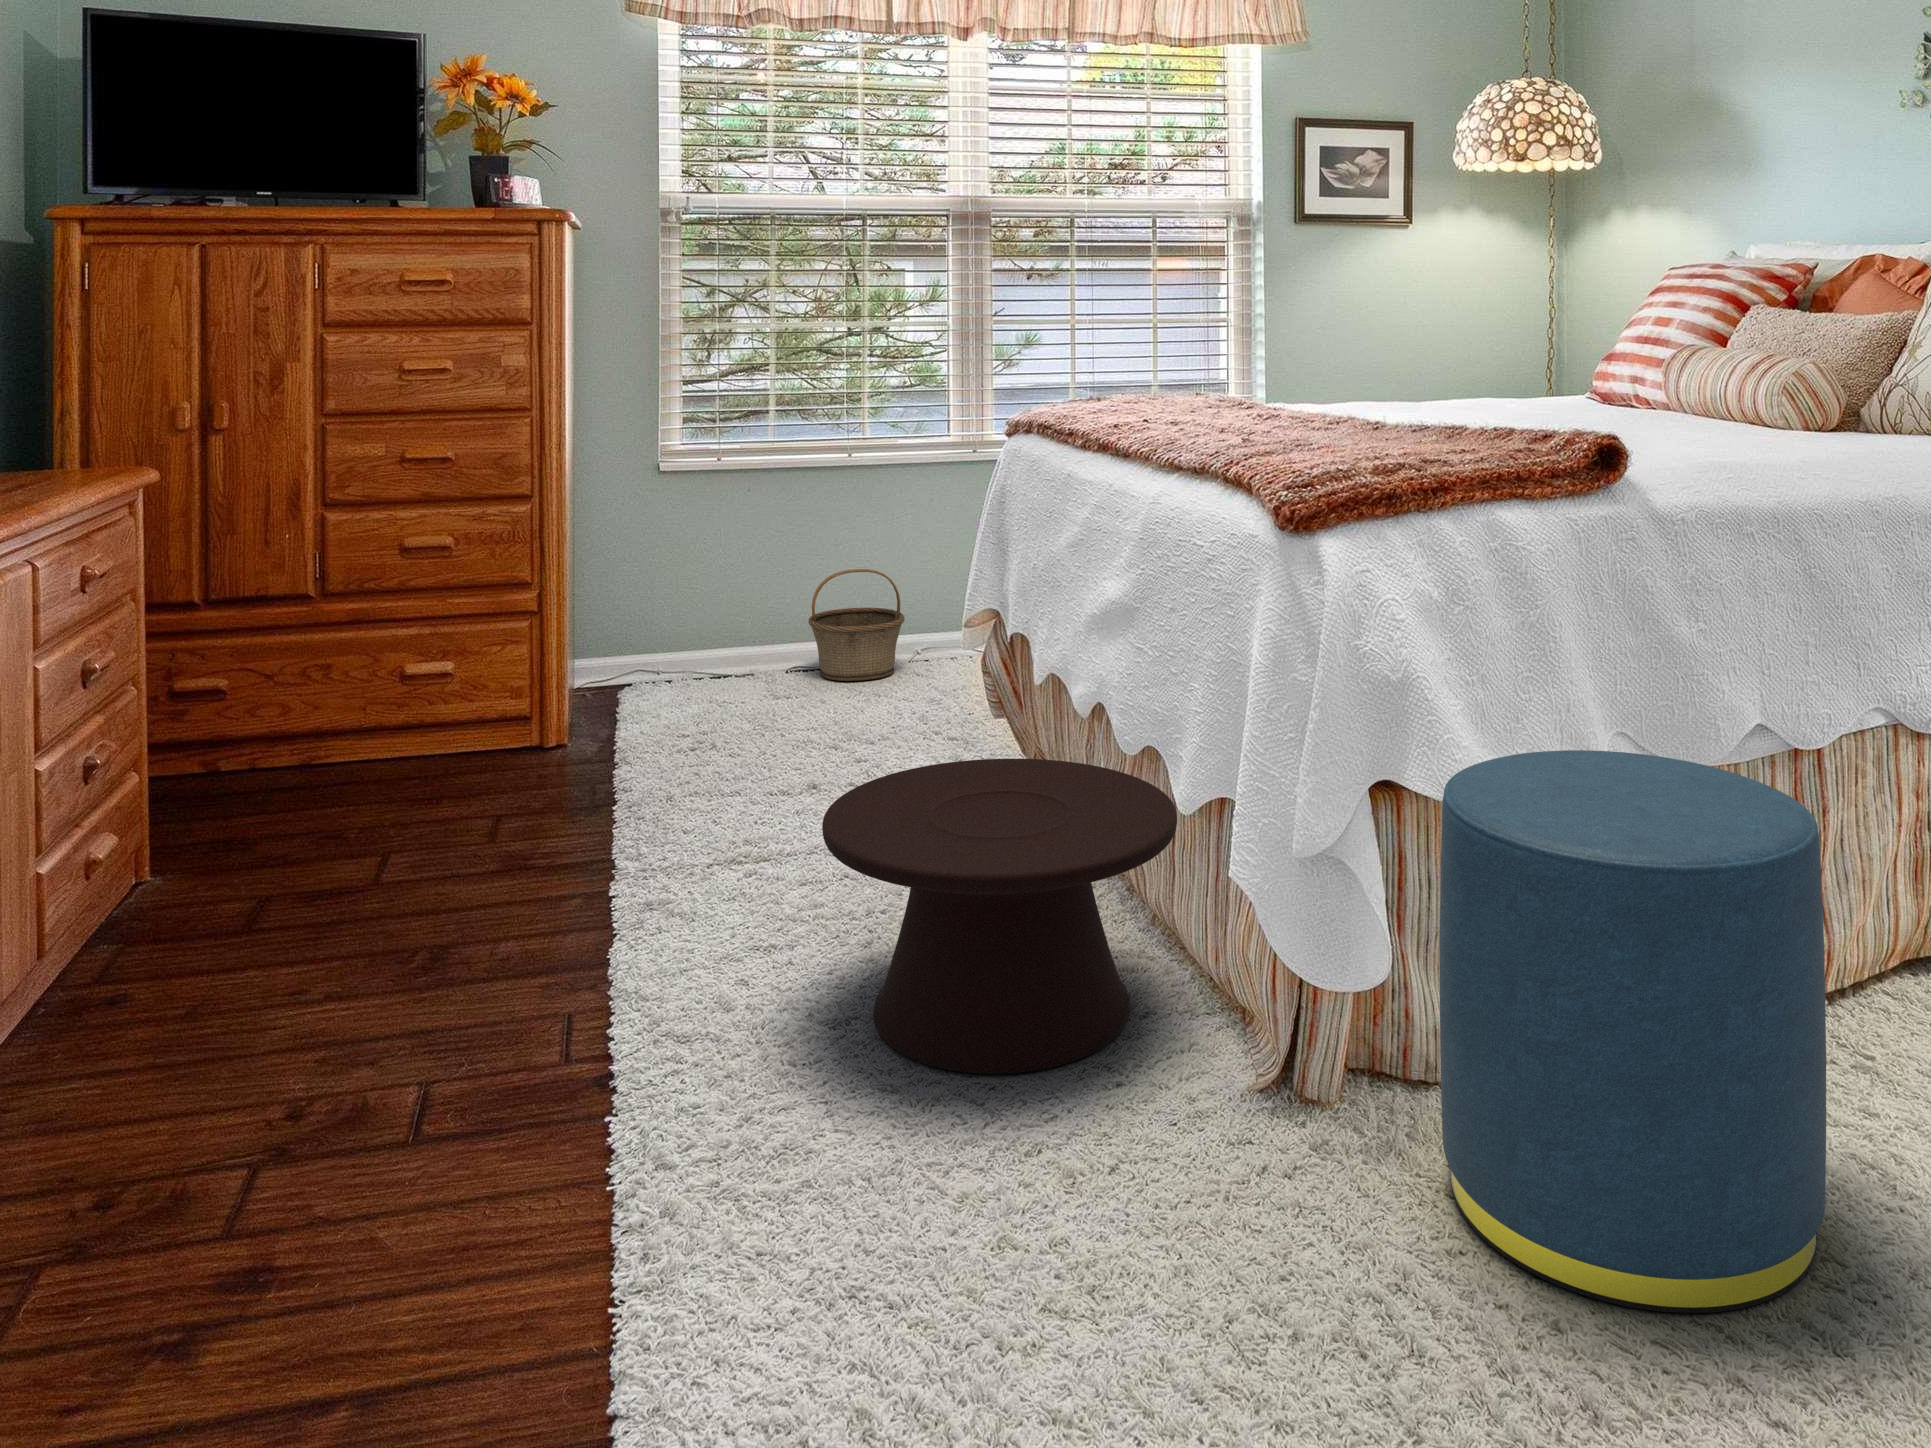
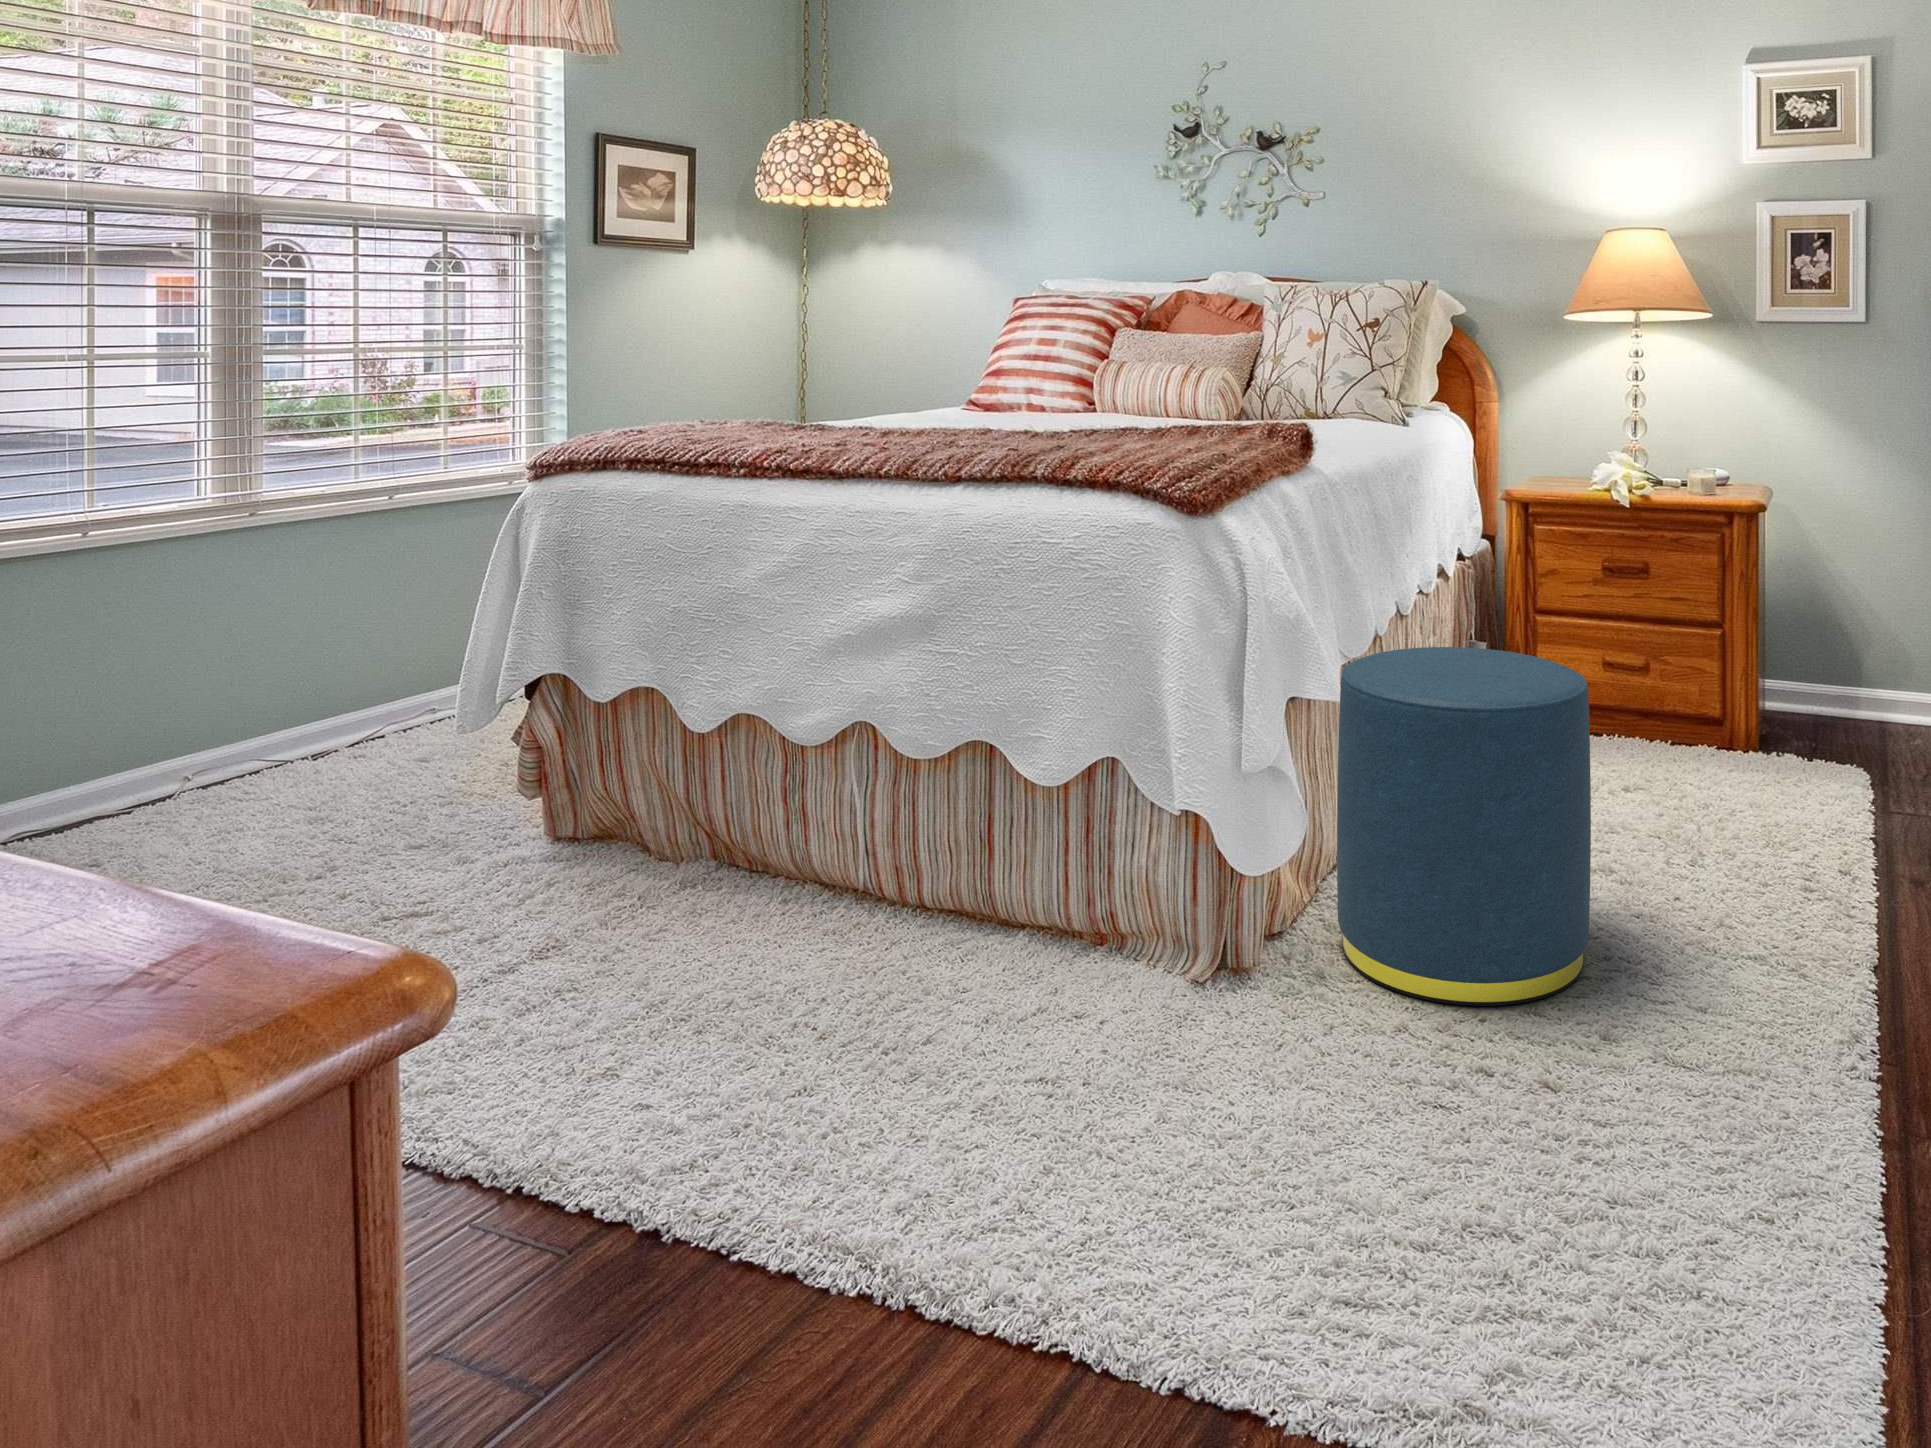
basket: present [808,569,905,681] -> none [53,666,210,818]
side table: present [822,759,1177,1074] -> none [745,771,1097,1082]

